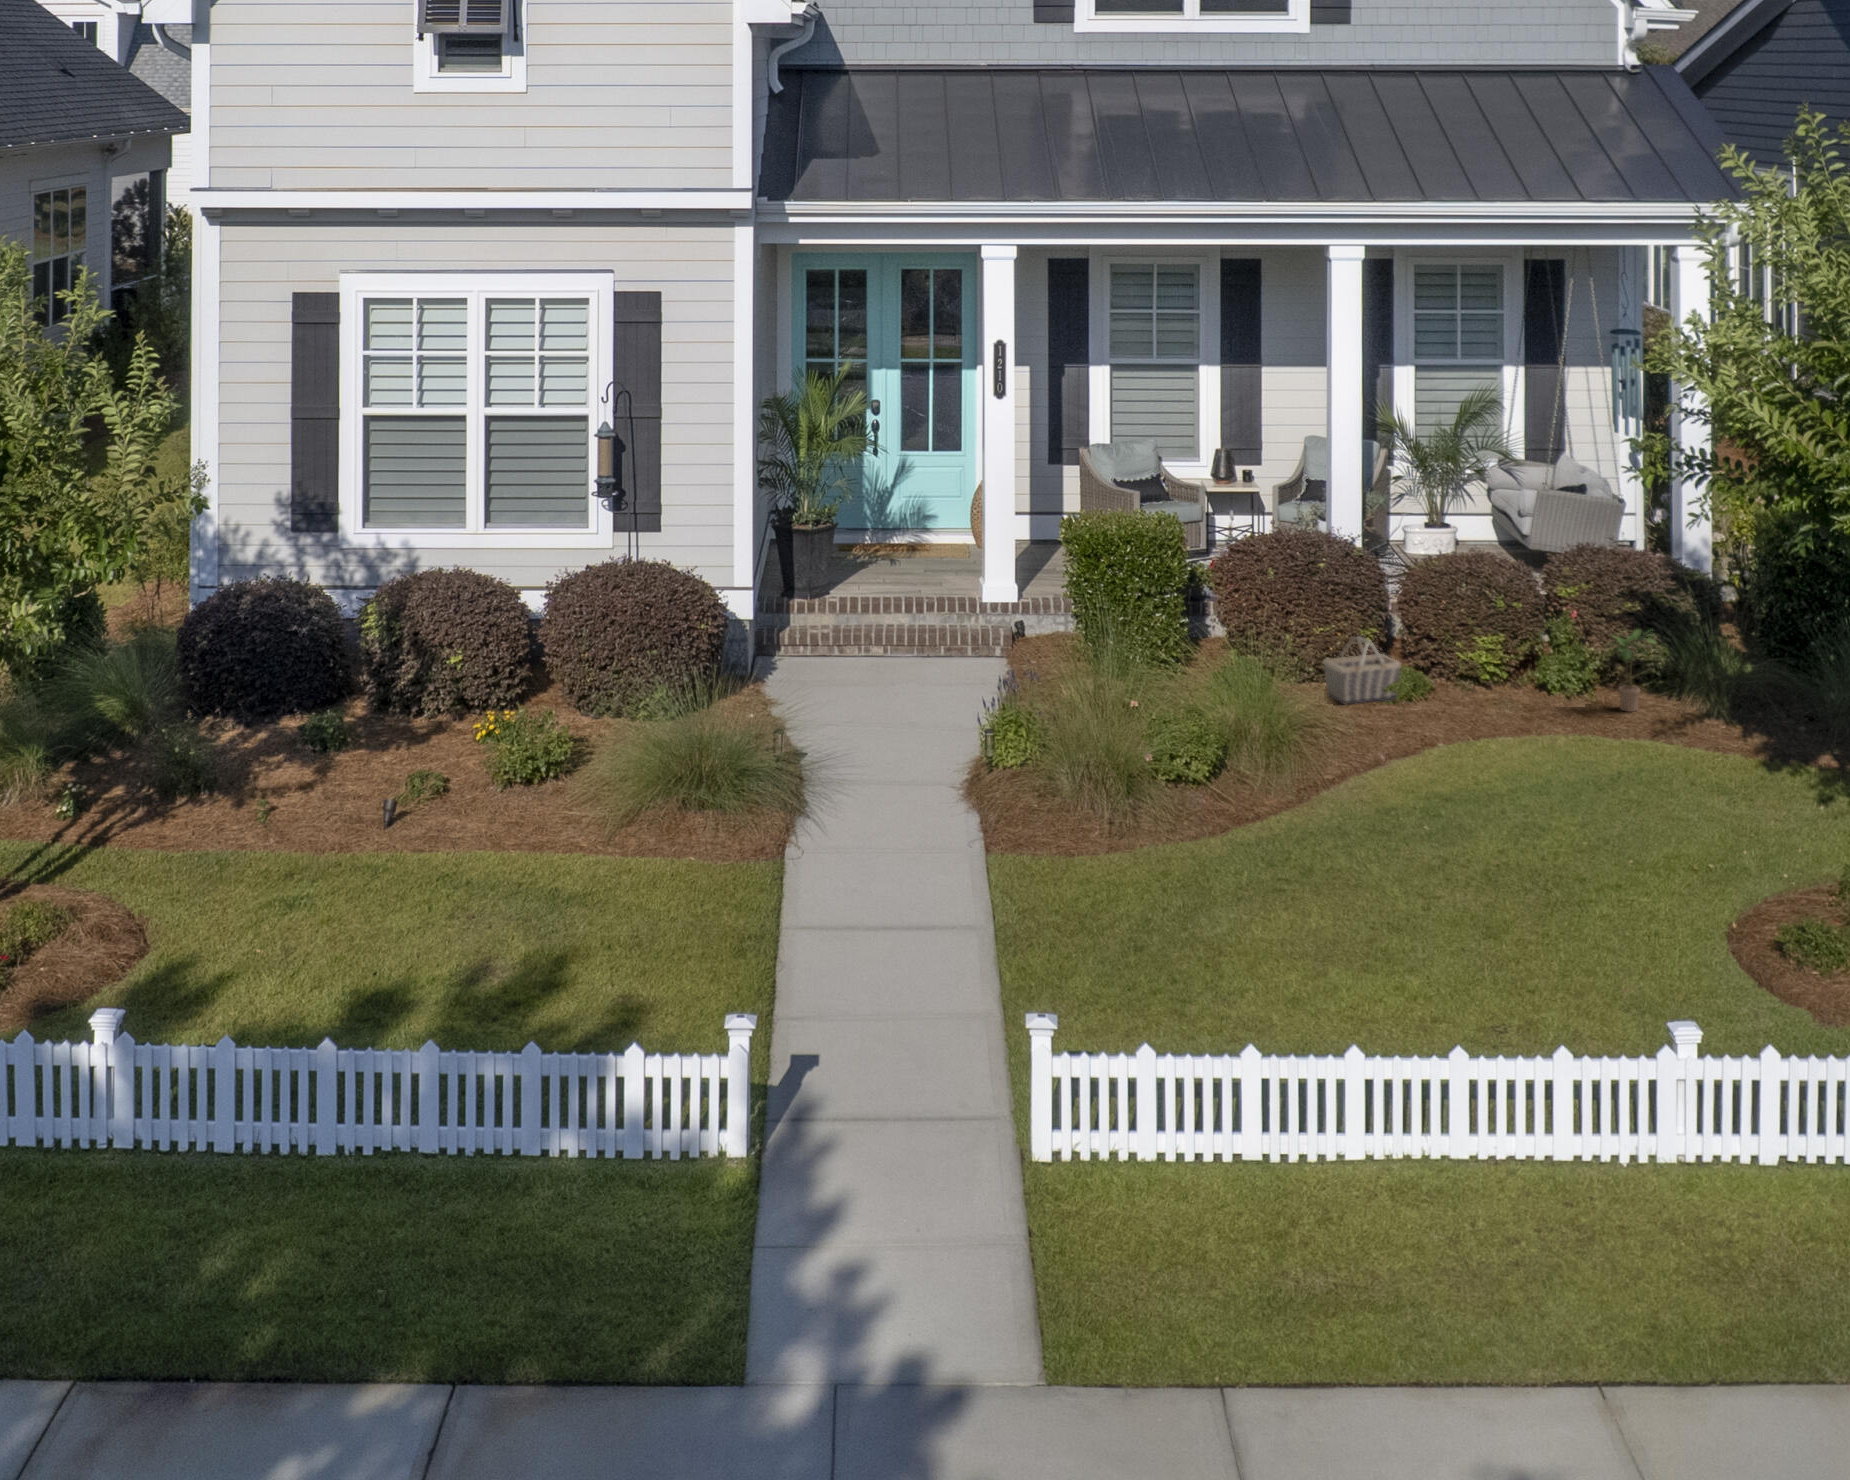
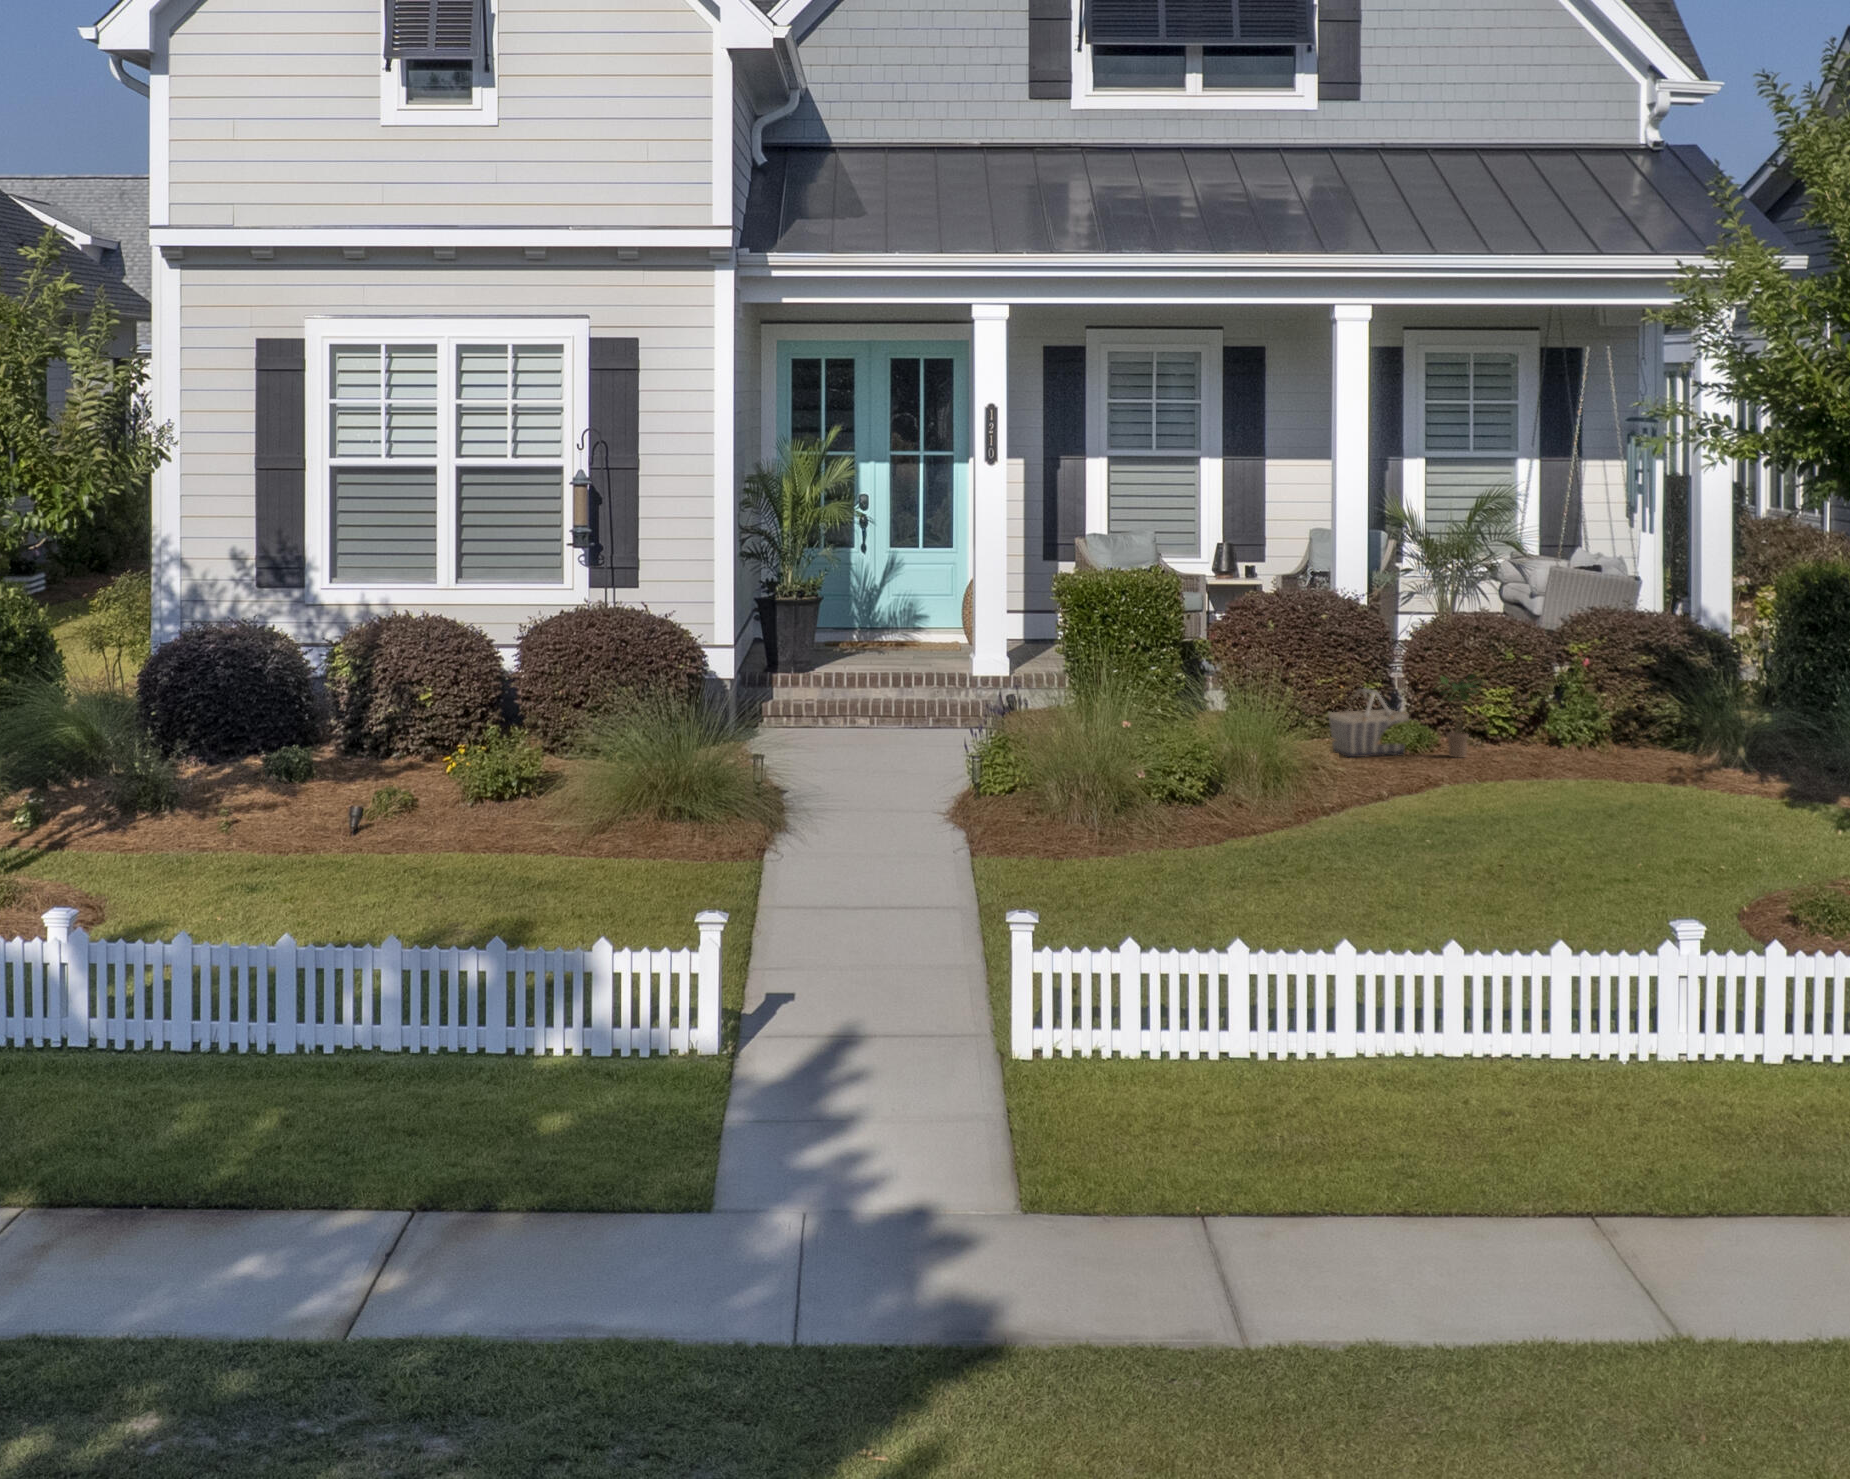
potted plant: present [1609,629,1655,712] -> present [1435,674,1480,758]

